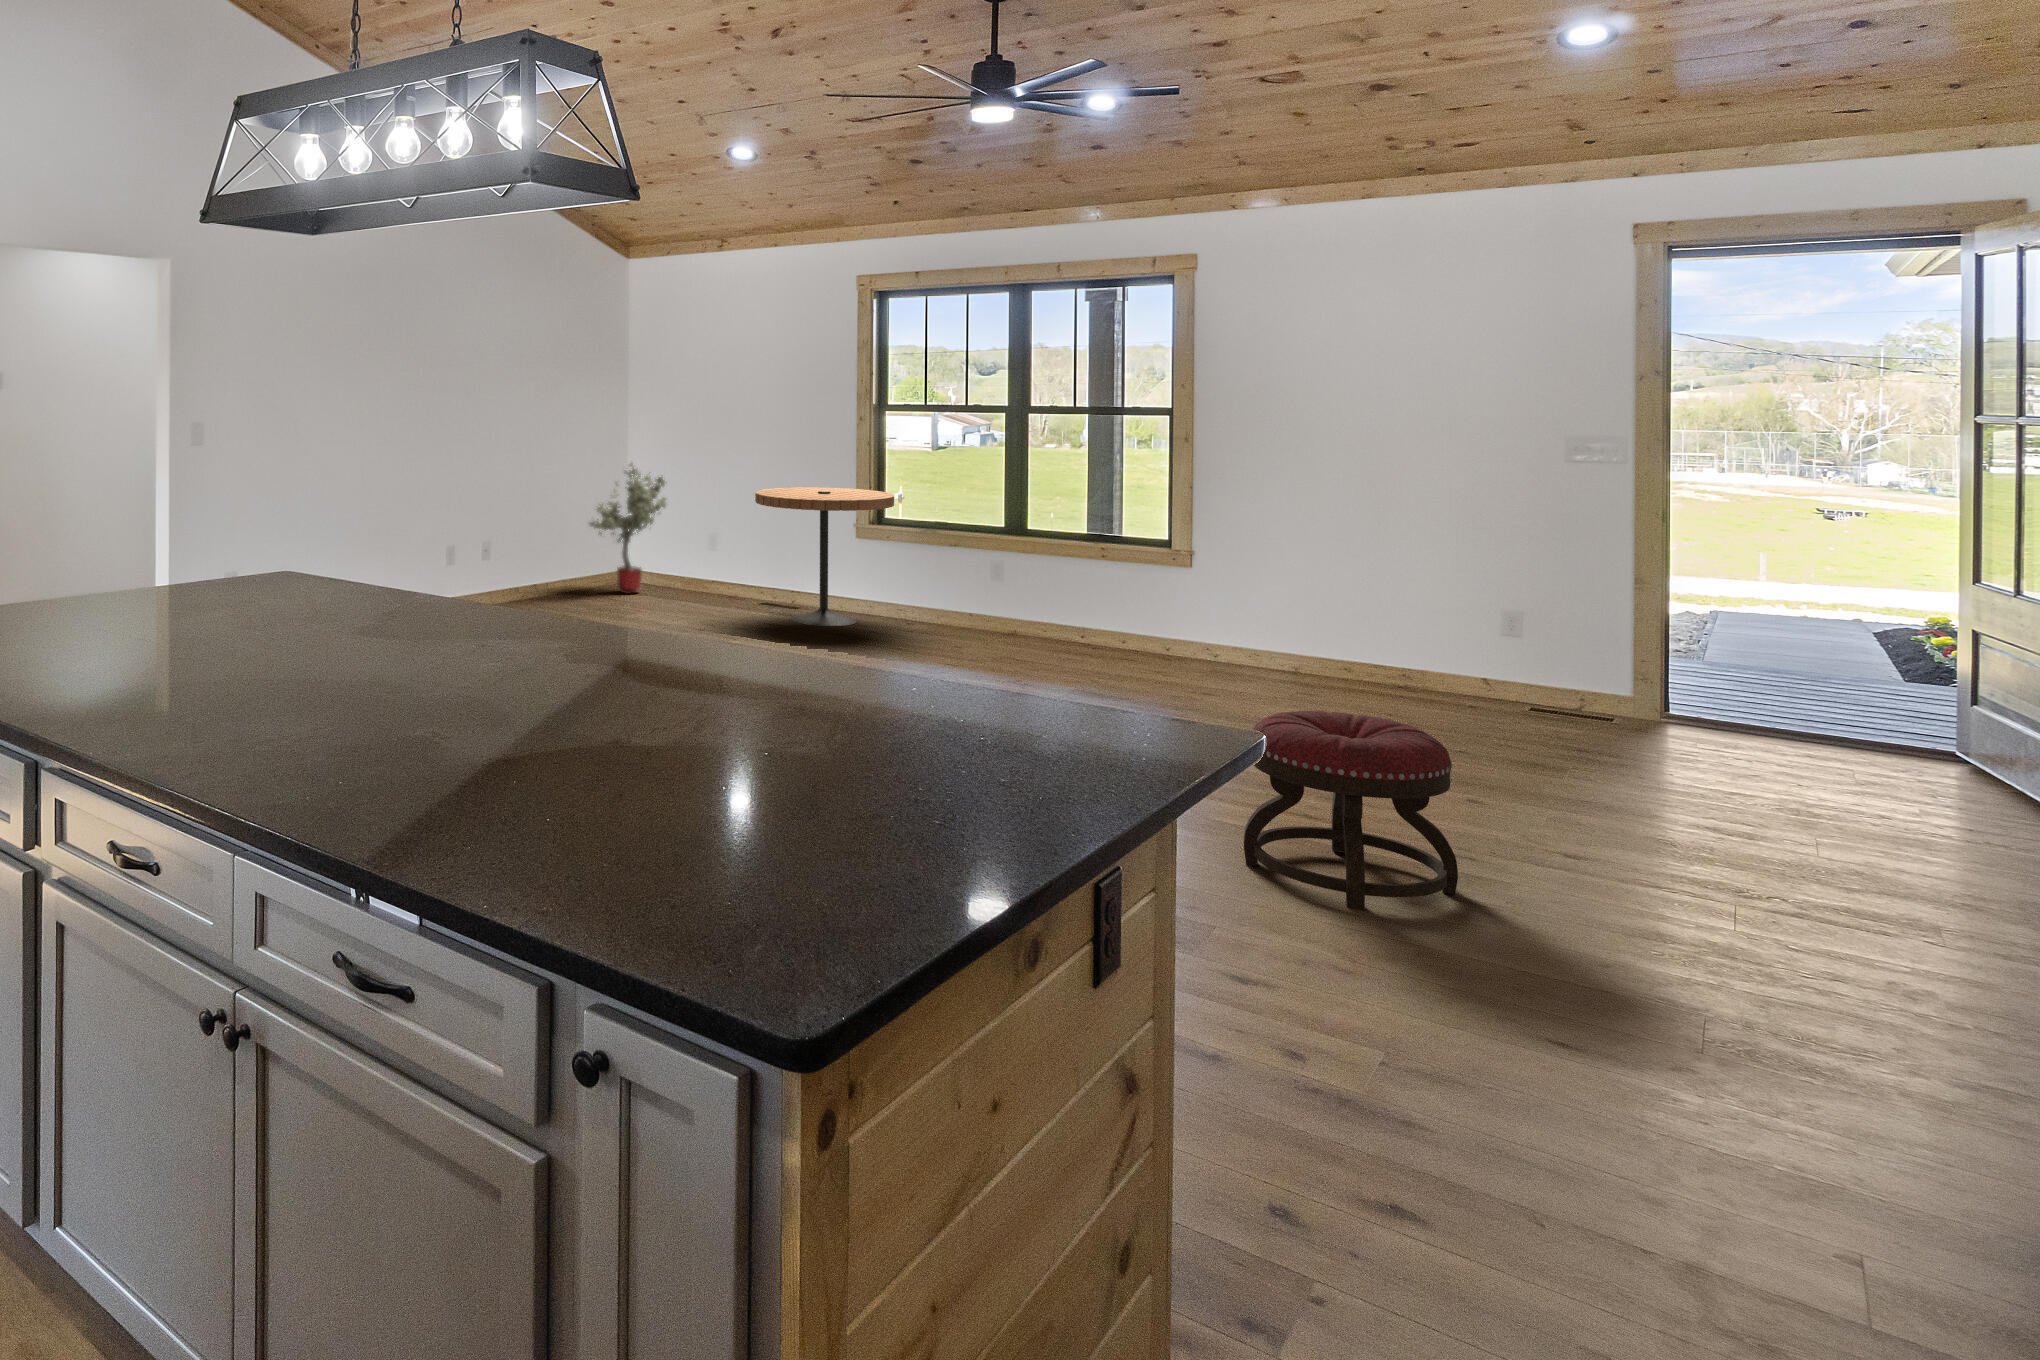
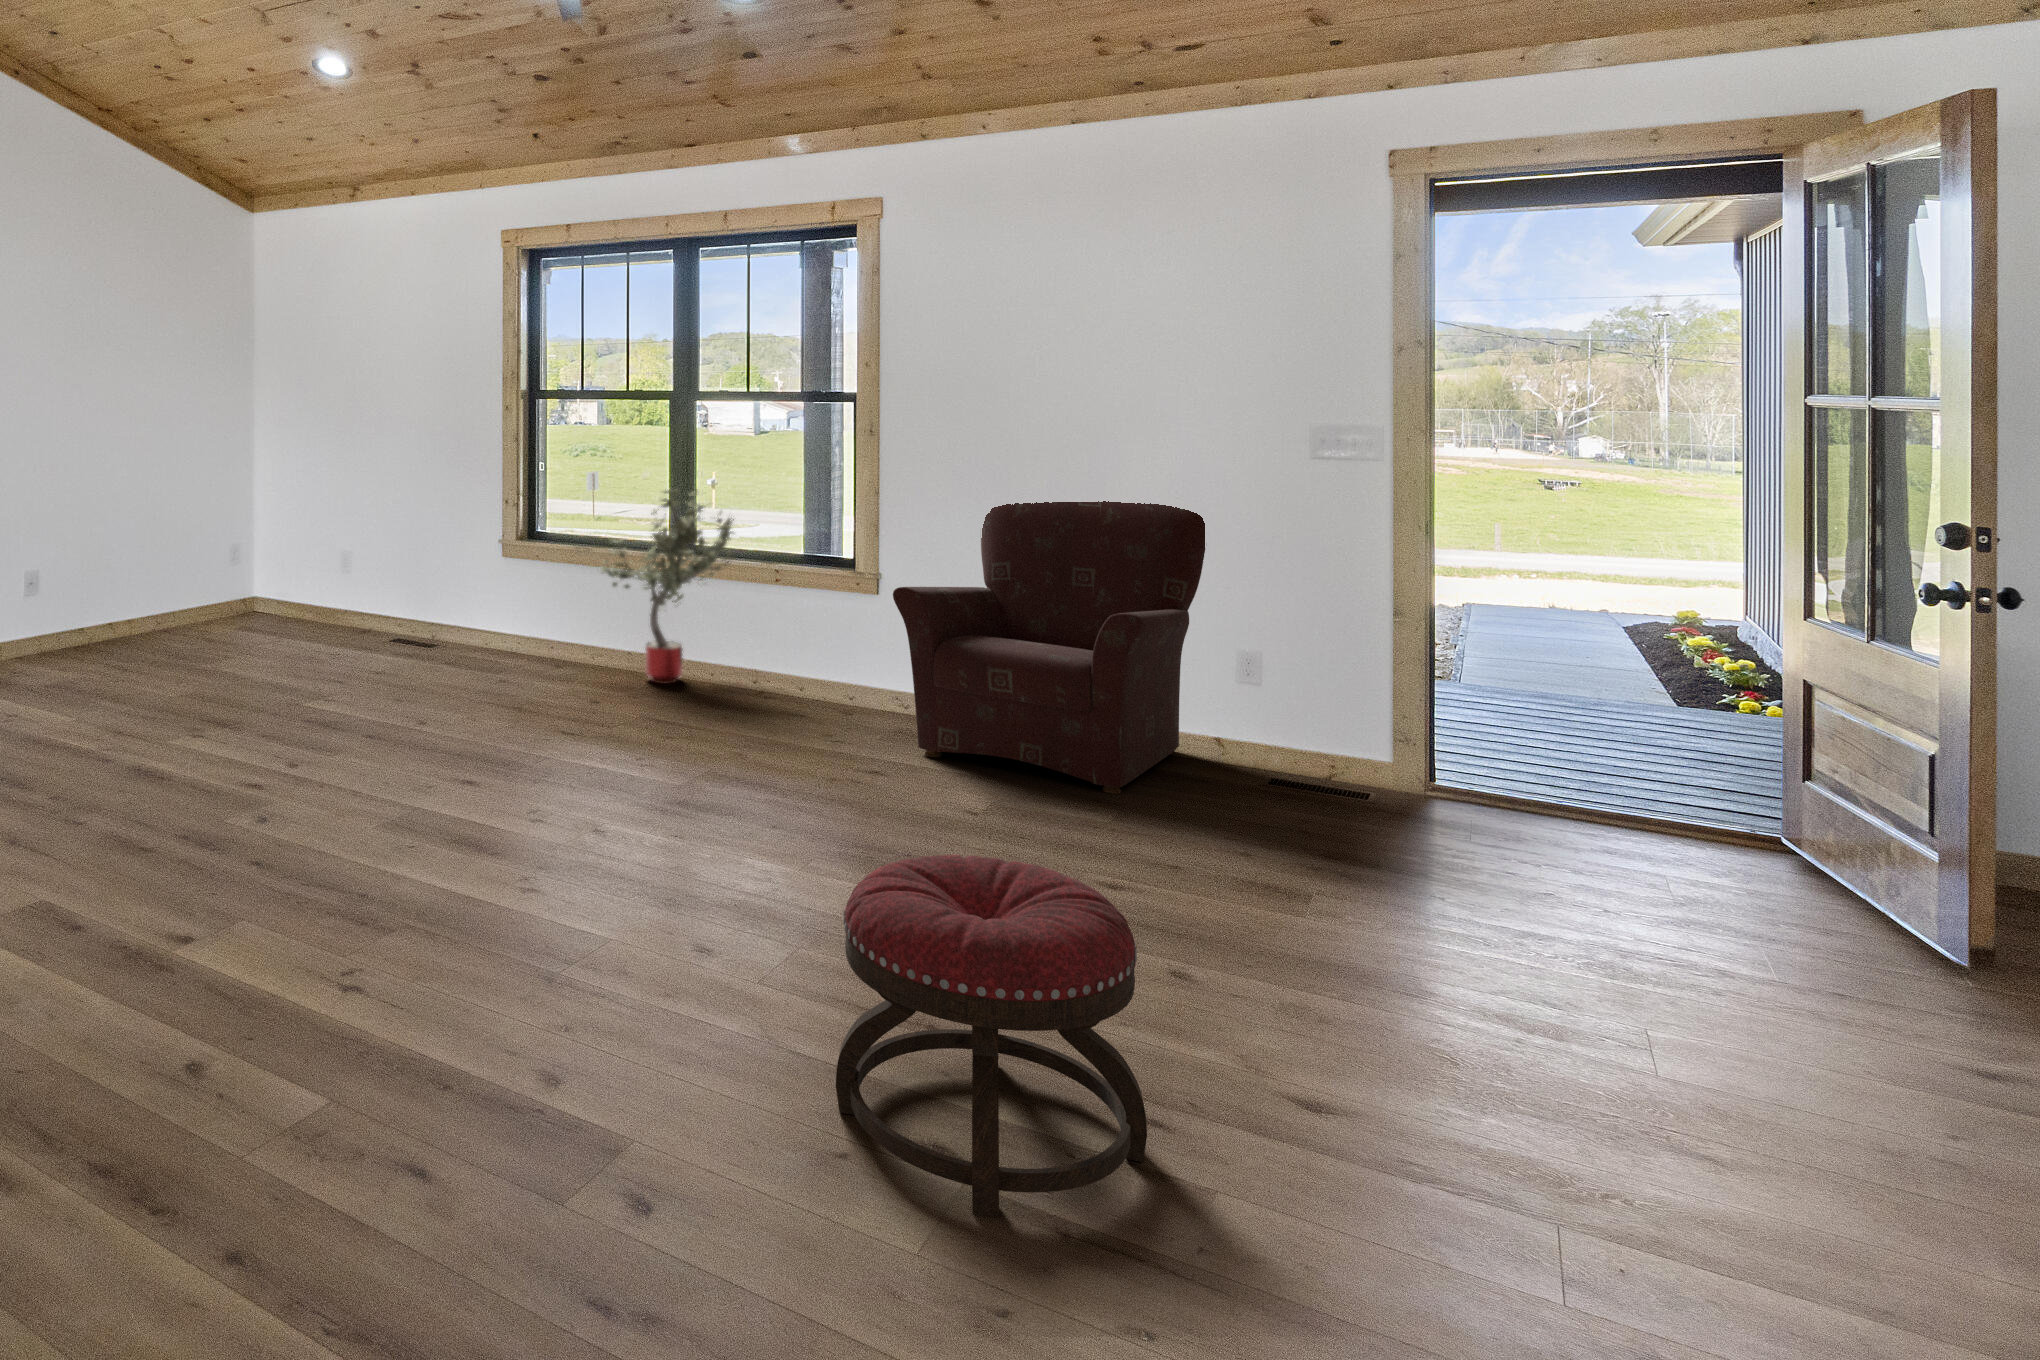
potted tree: present [590,463,667,594] -> present [599,489,734,684]
side table: present [755,487,894,626] -> none [374,493,542,667]
armchair: none [1217,491,1484,724] -> present [893,501,1205,794]

